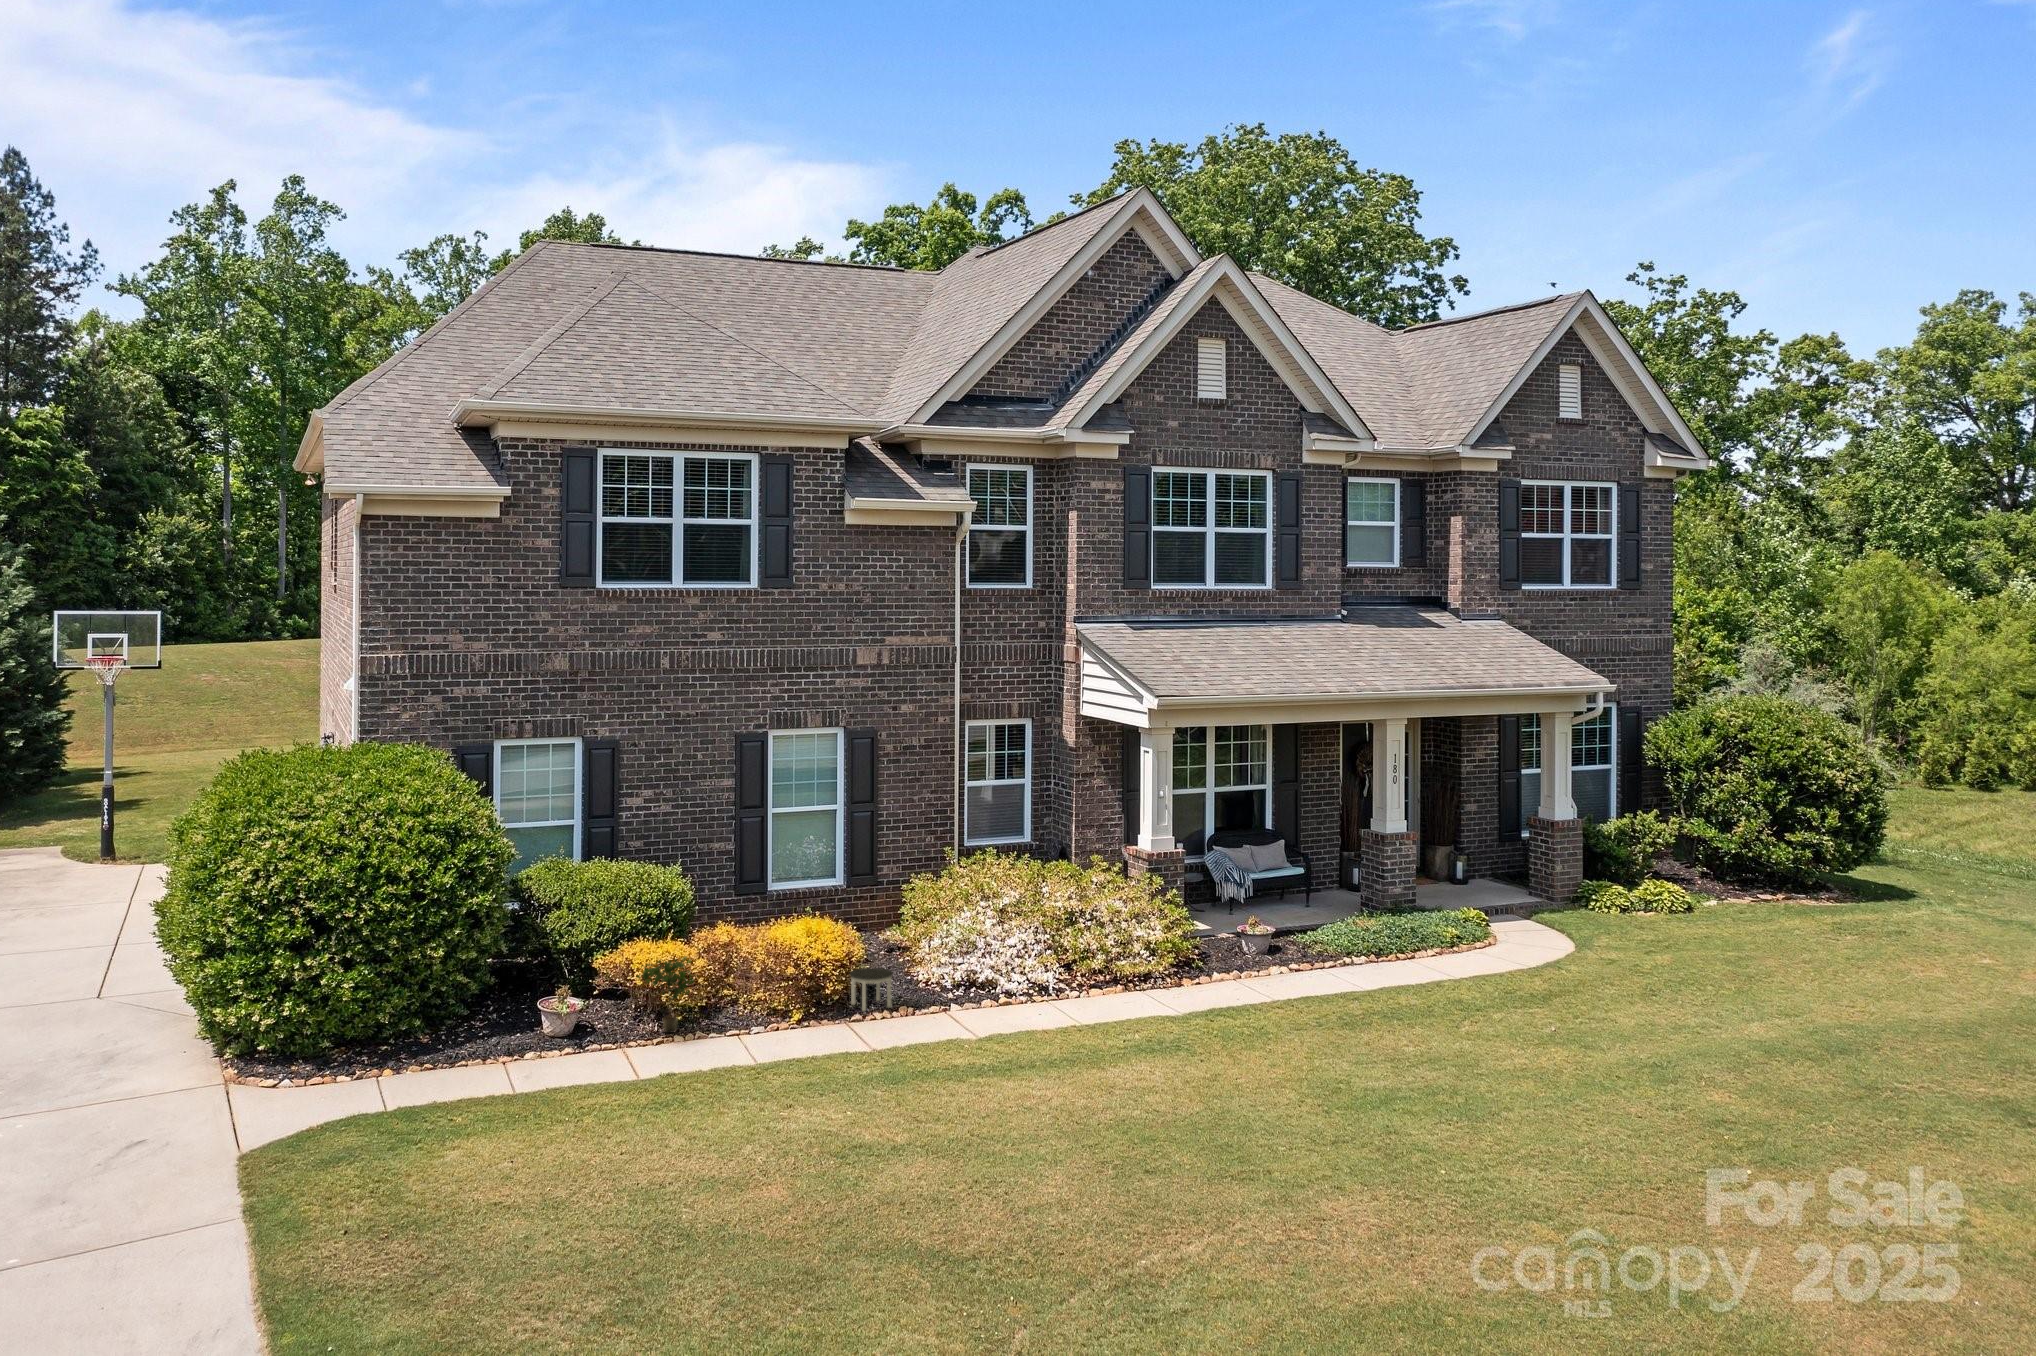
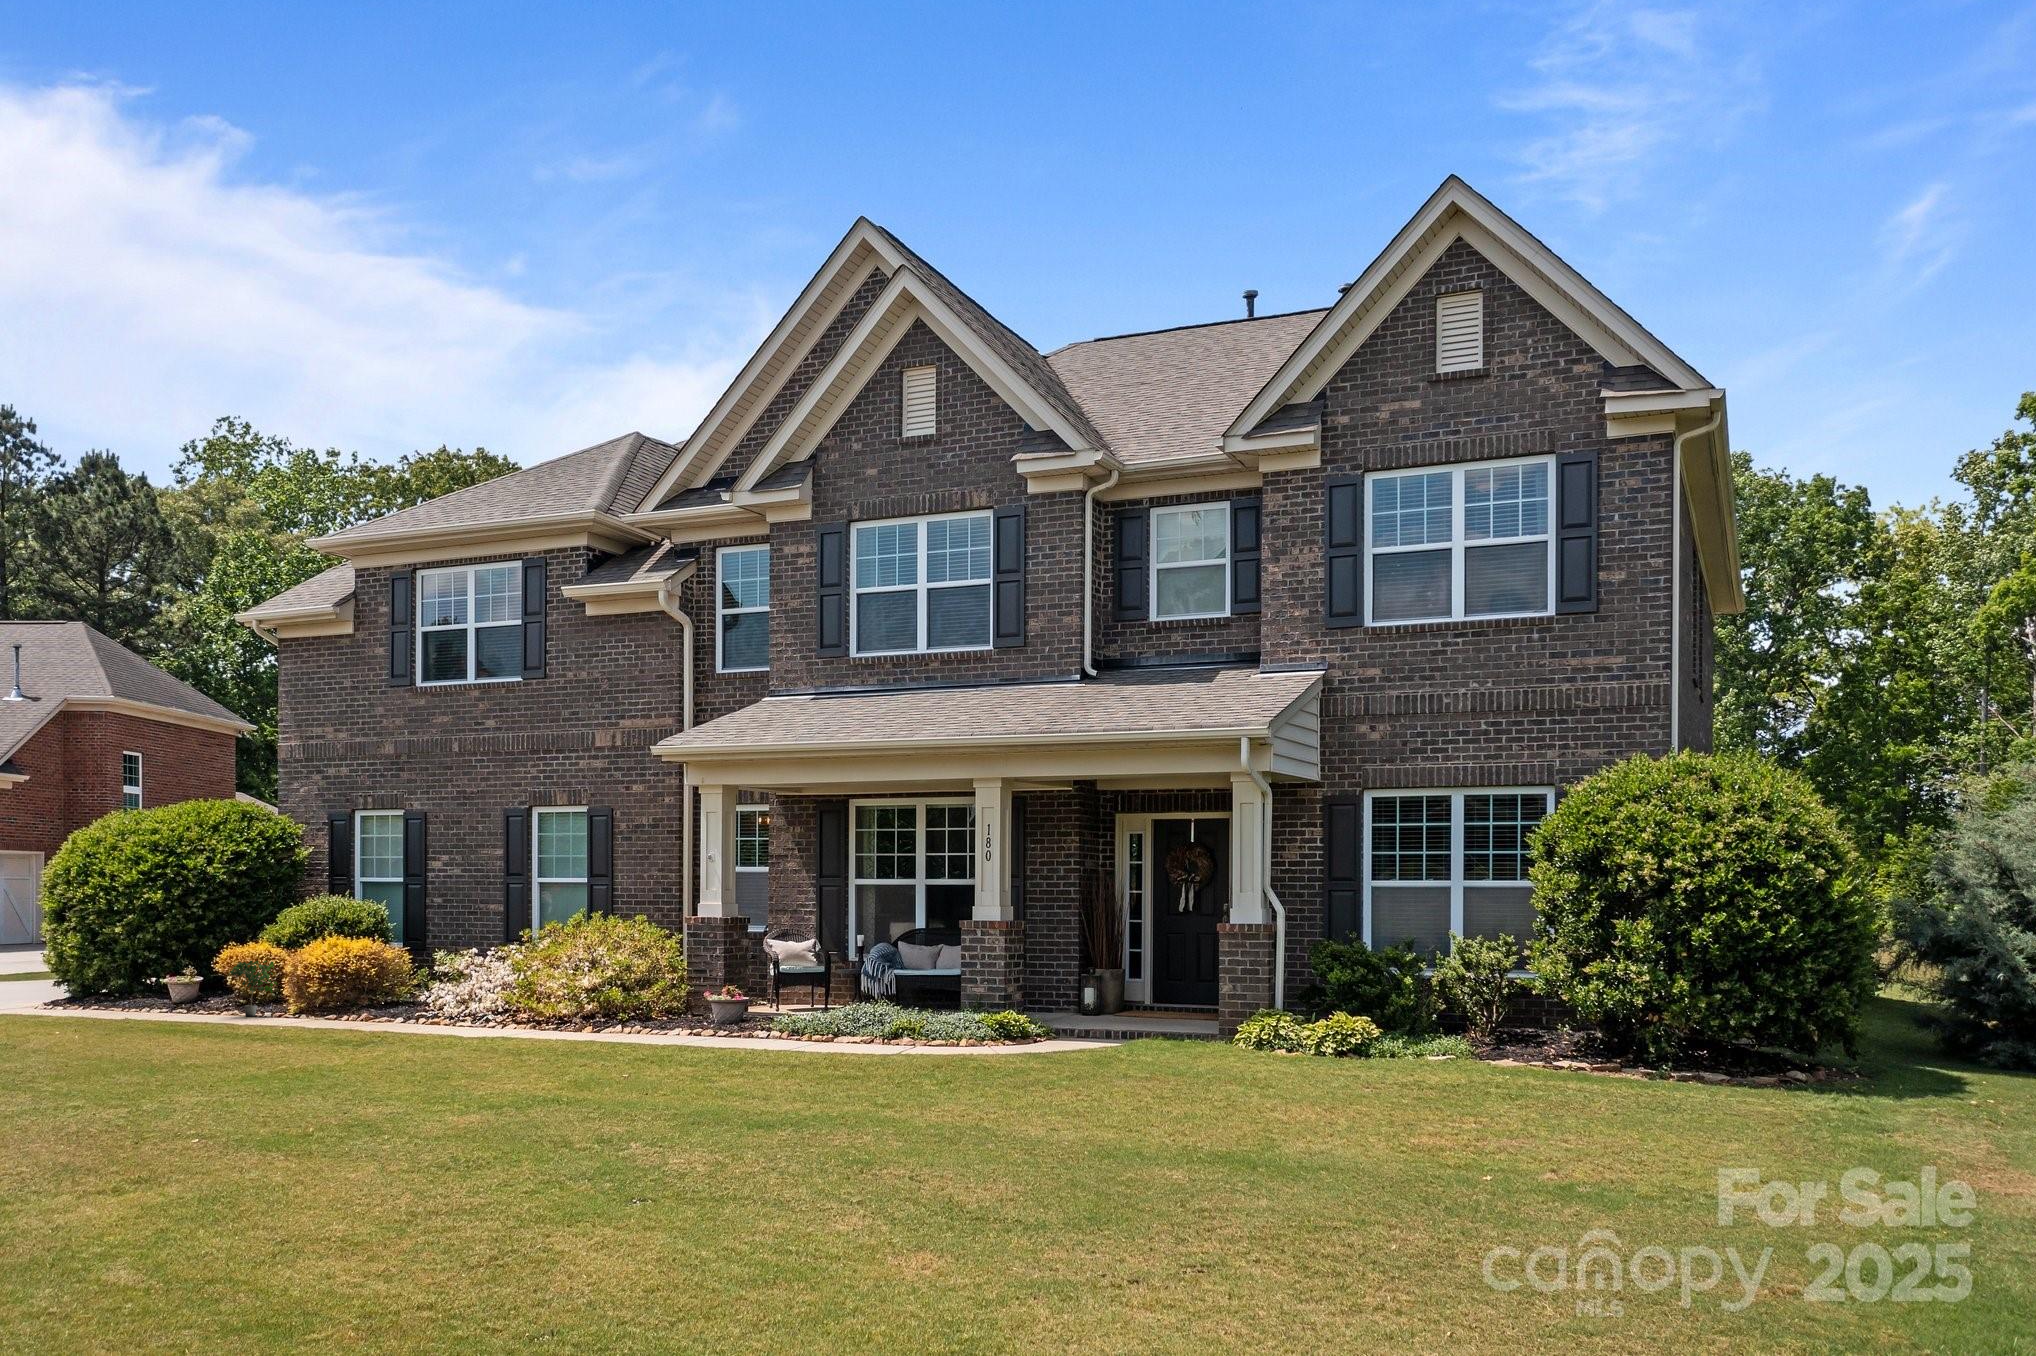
round table: present [850,967,893,1011] -> none [363,992,401,1023]

